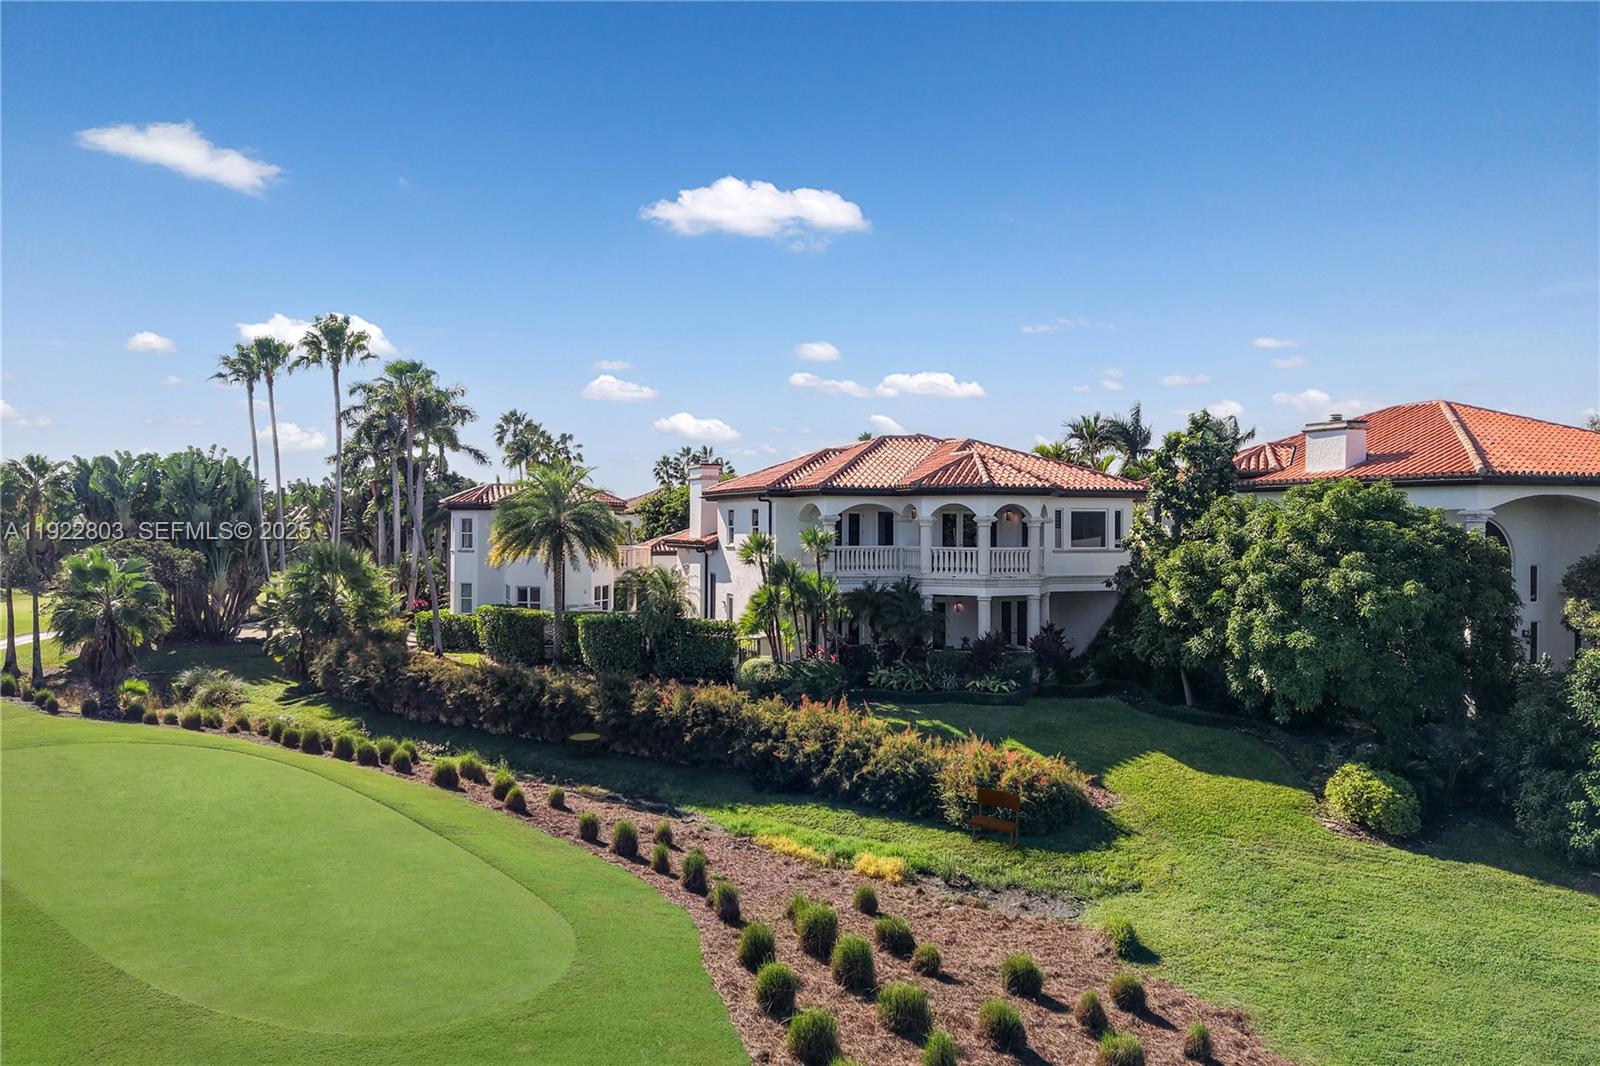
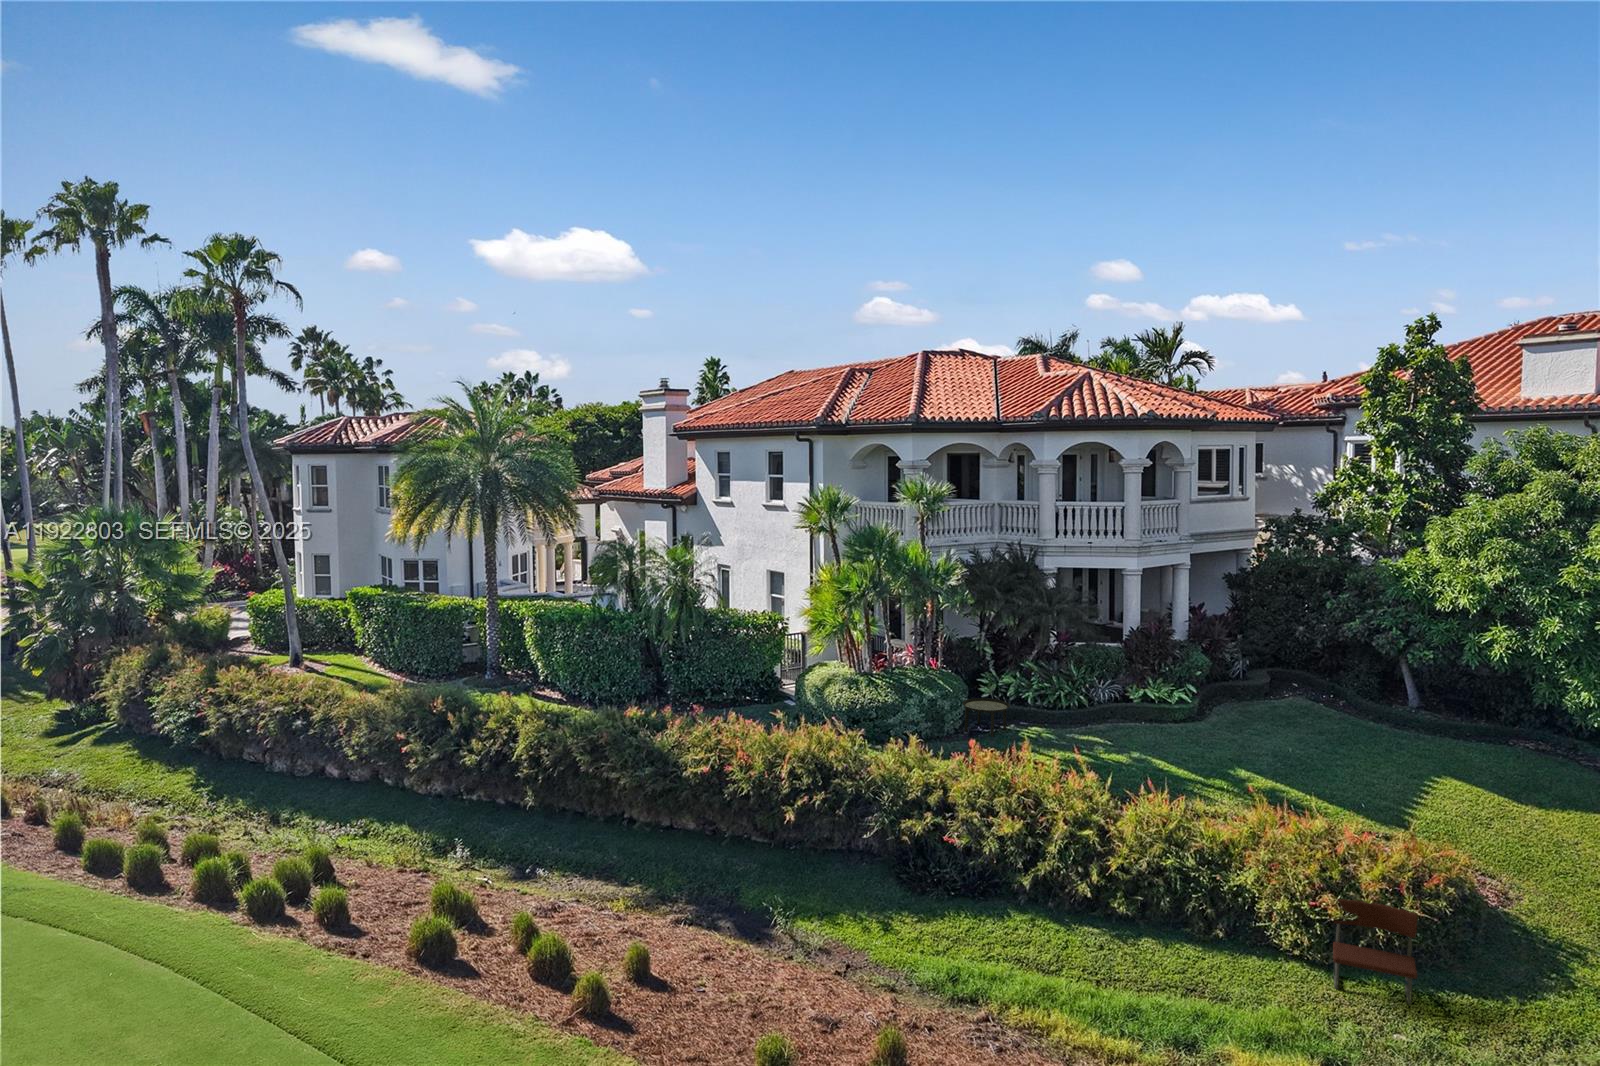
round table: present [568,731,602,759] -> present [962,698,1010,737]

